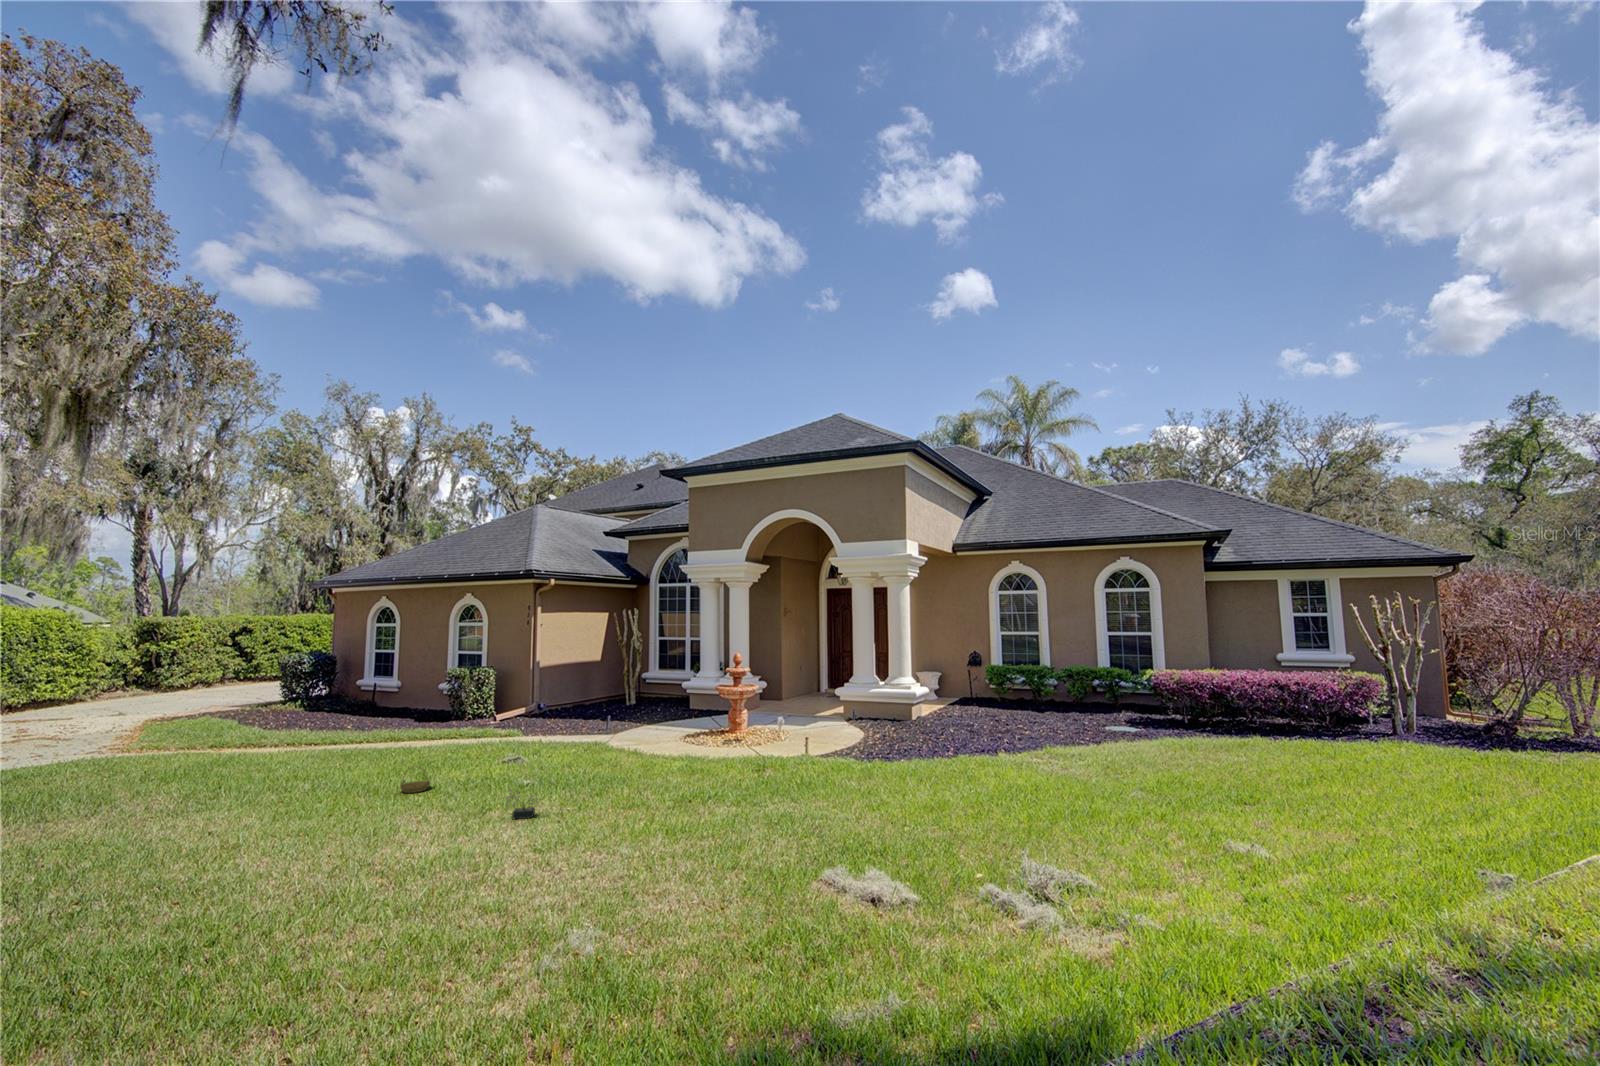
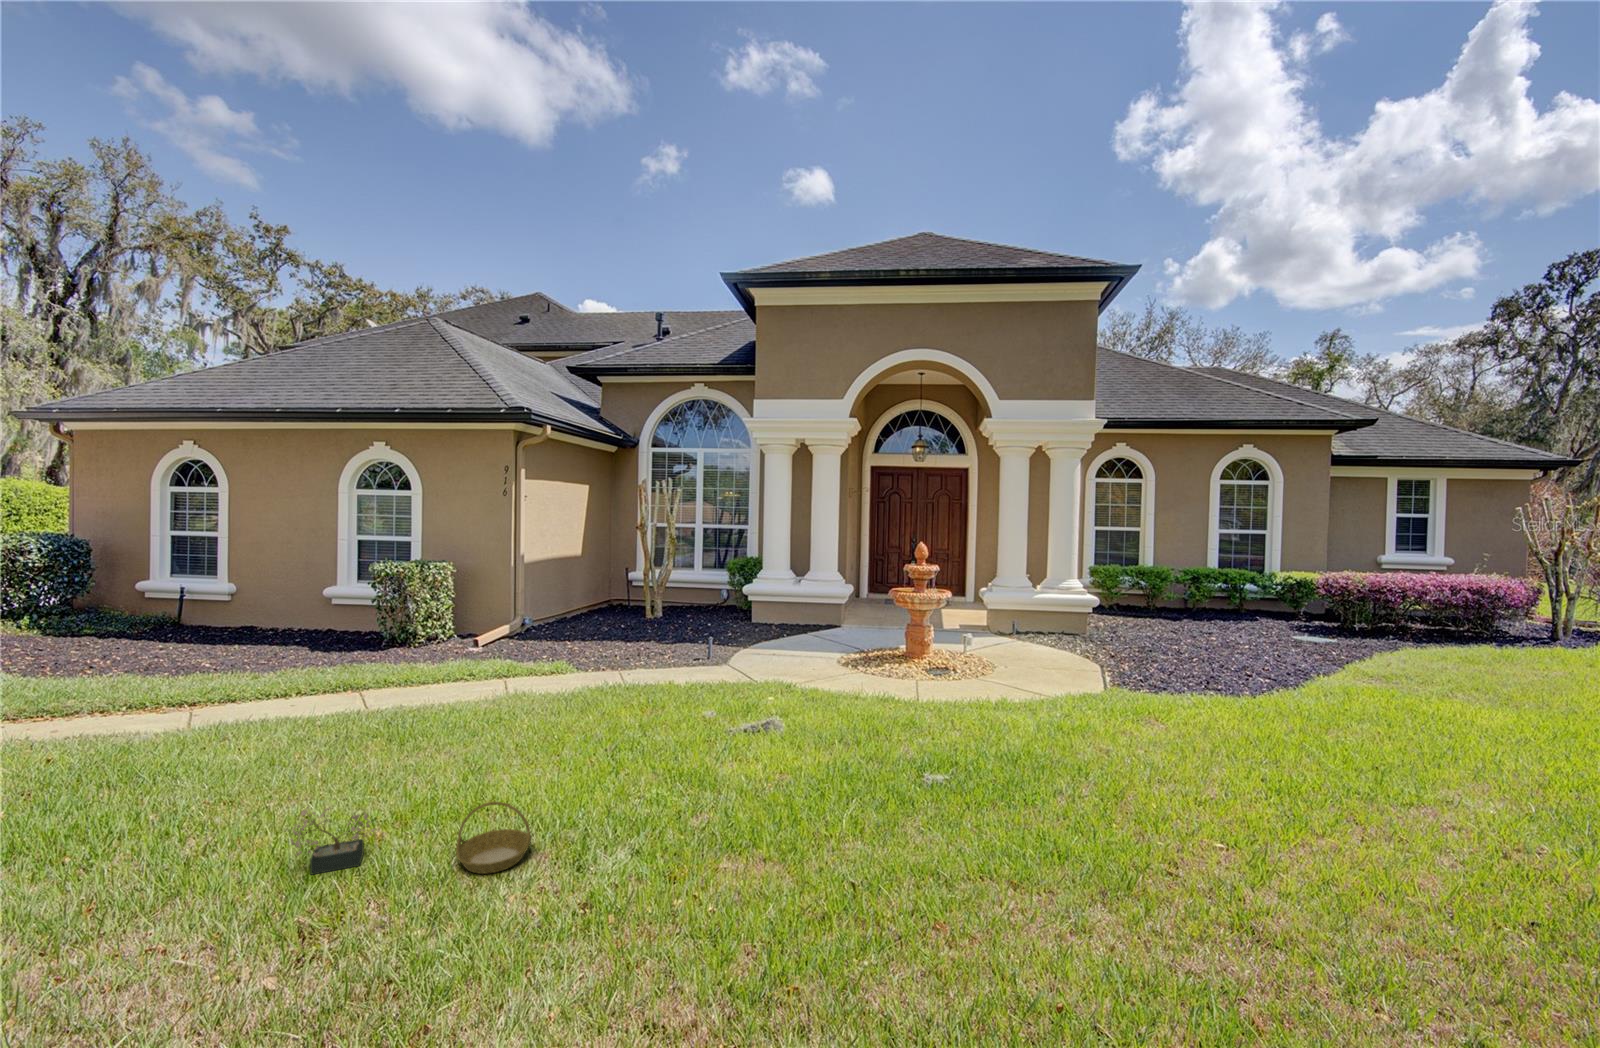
decorative plant: present [507,790,535,819] -> present [290,807,375,875]

